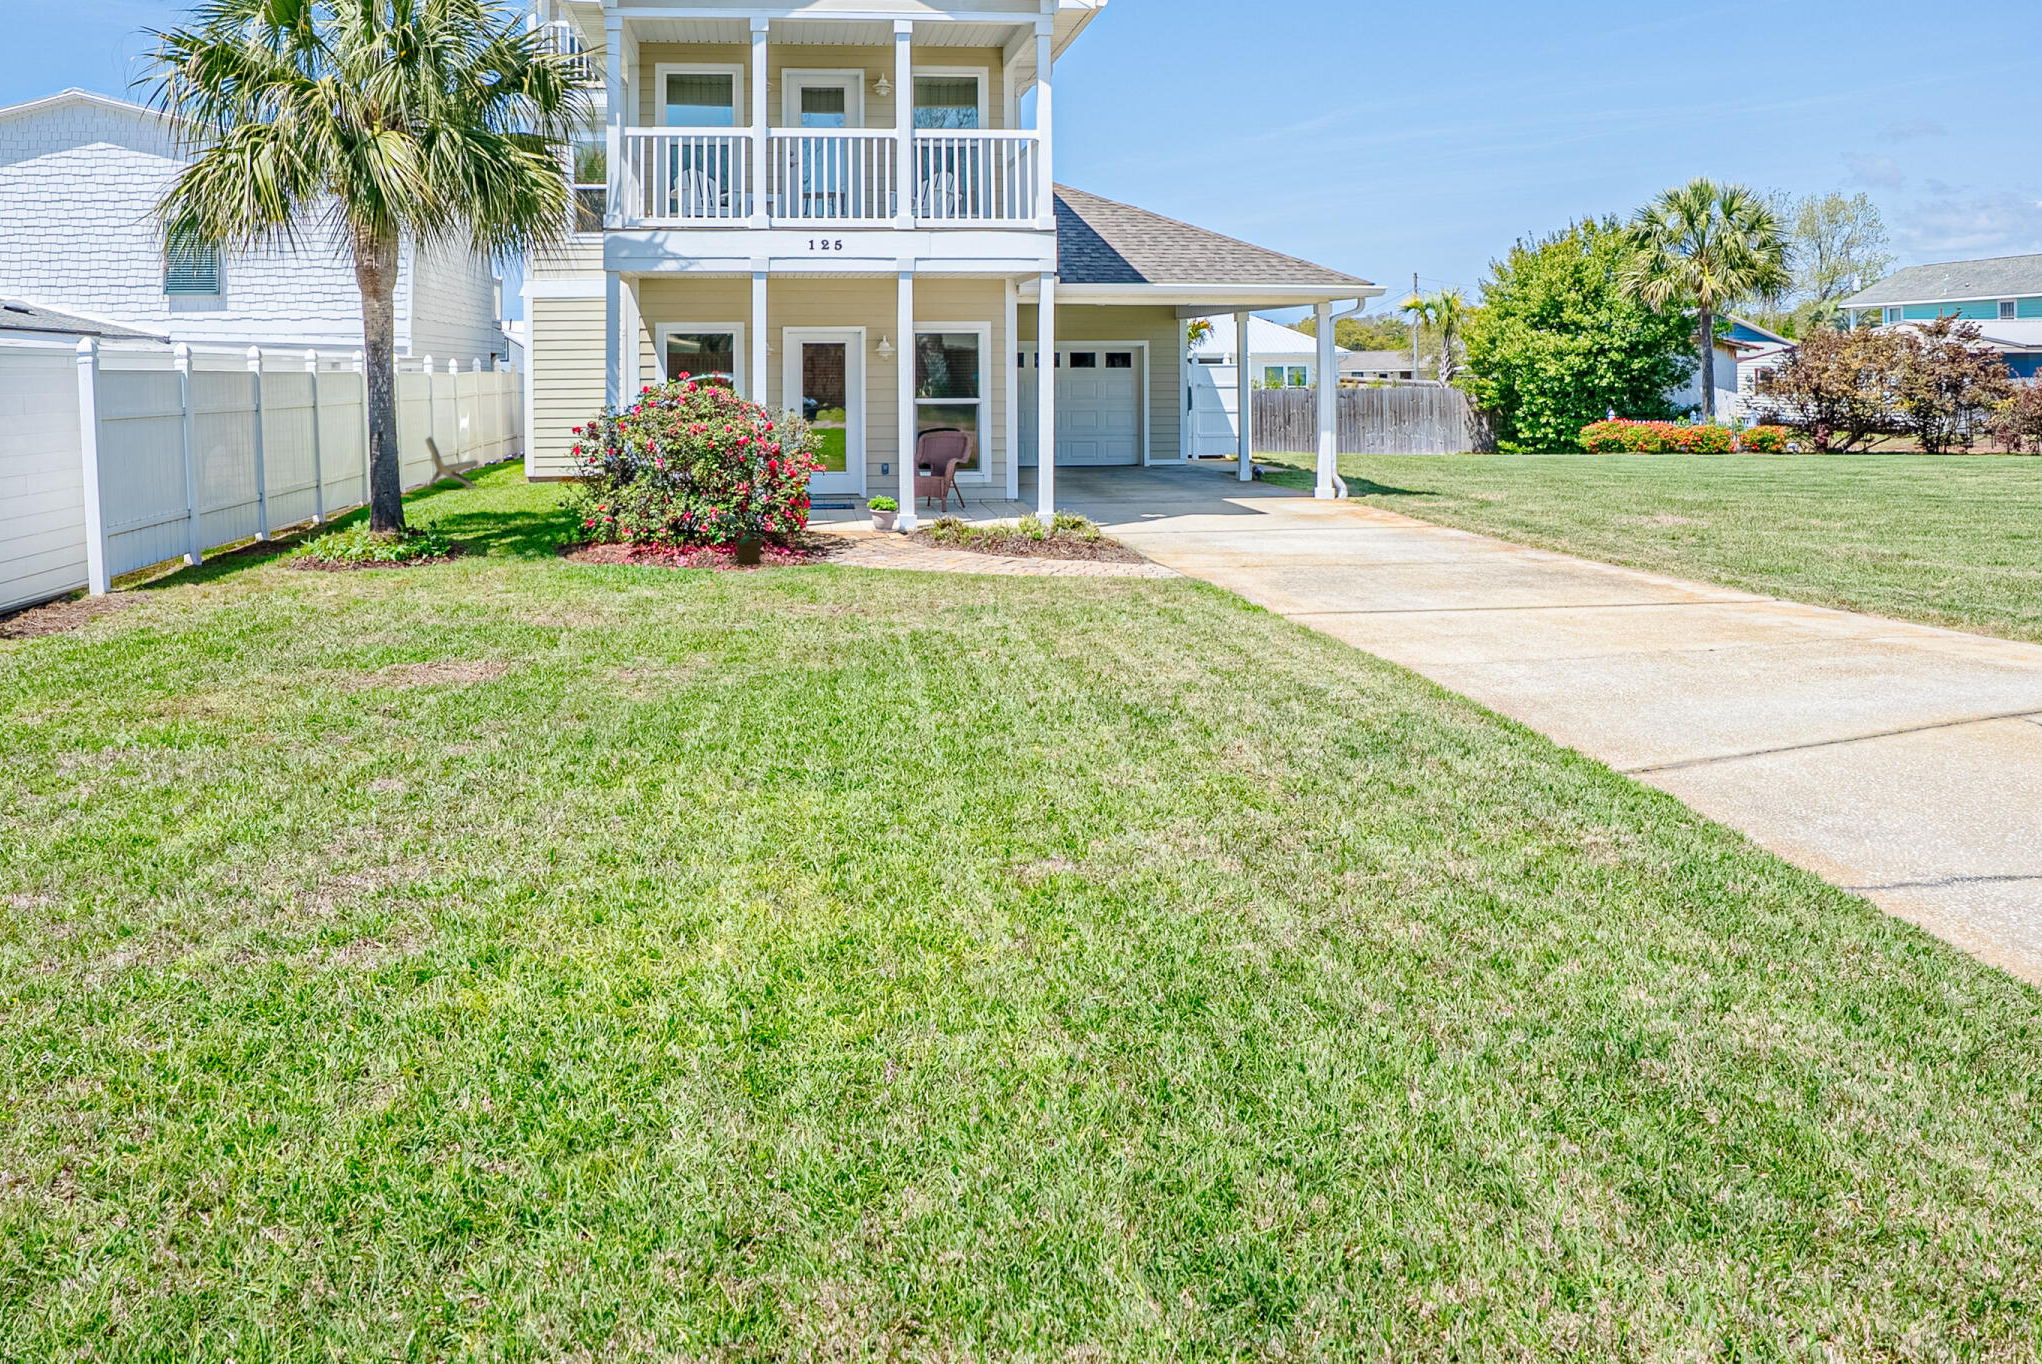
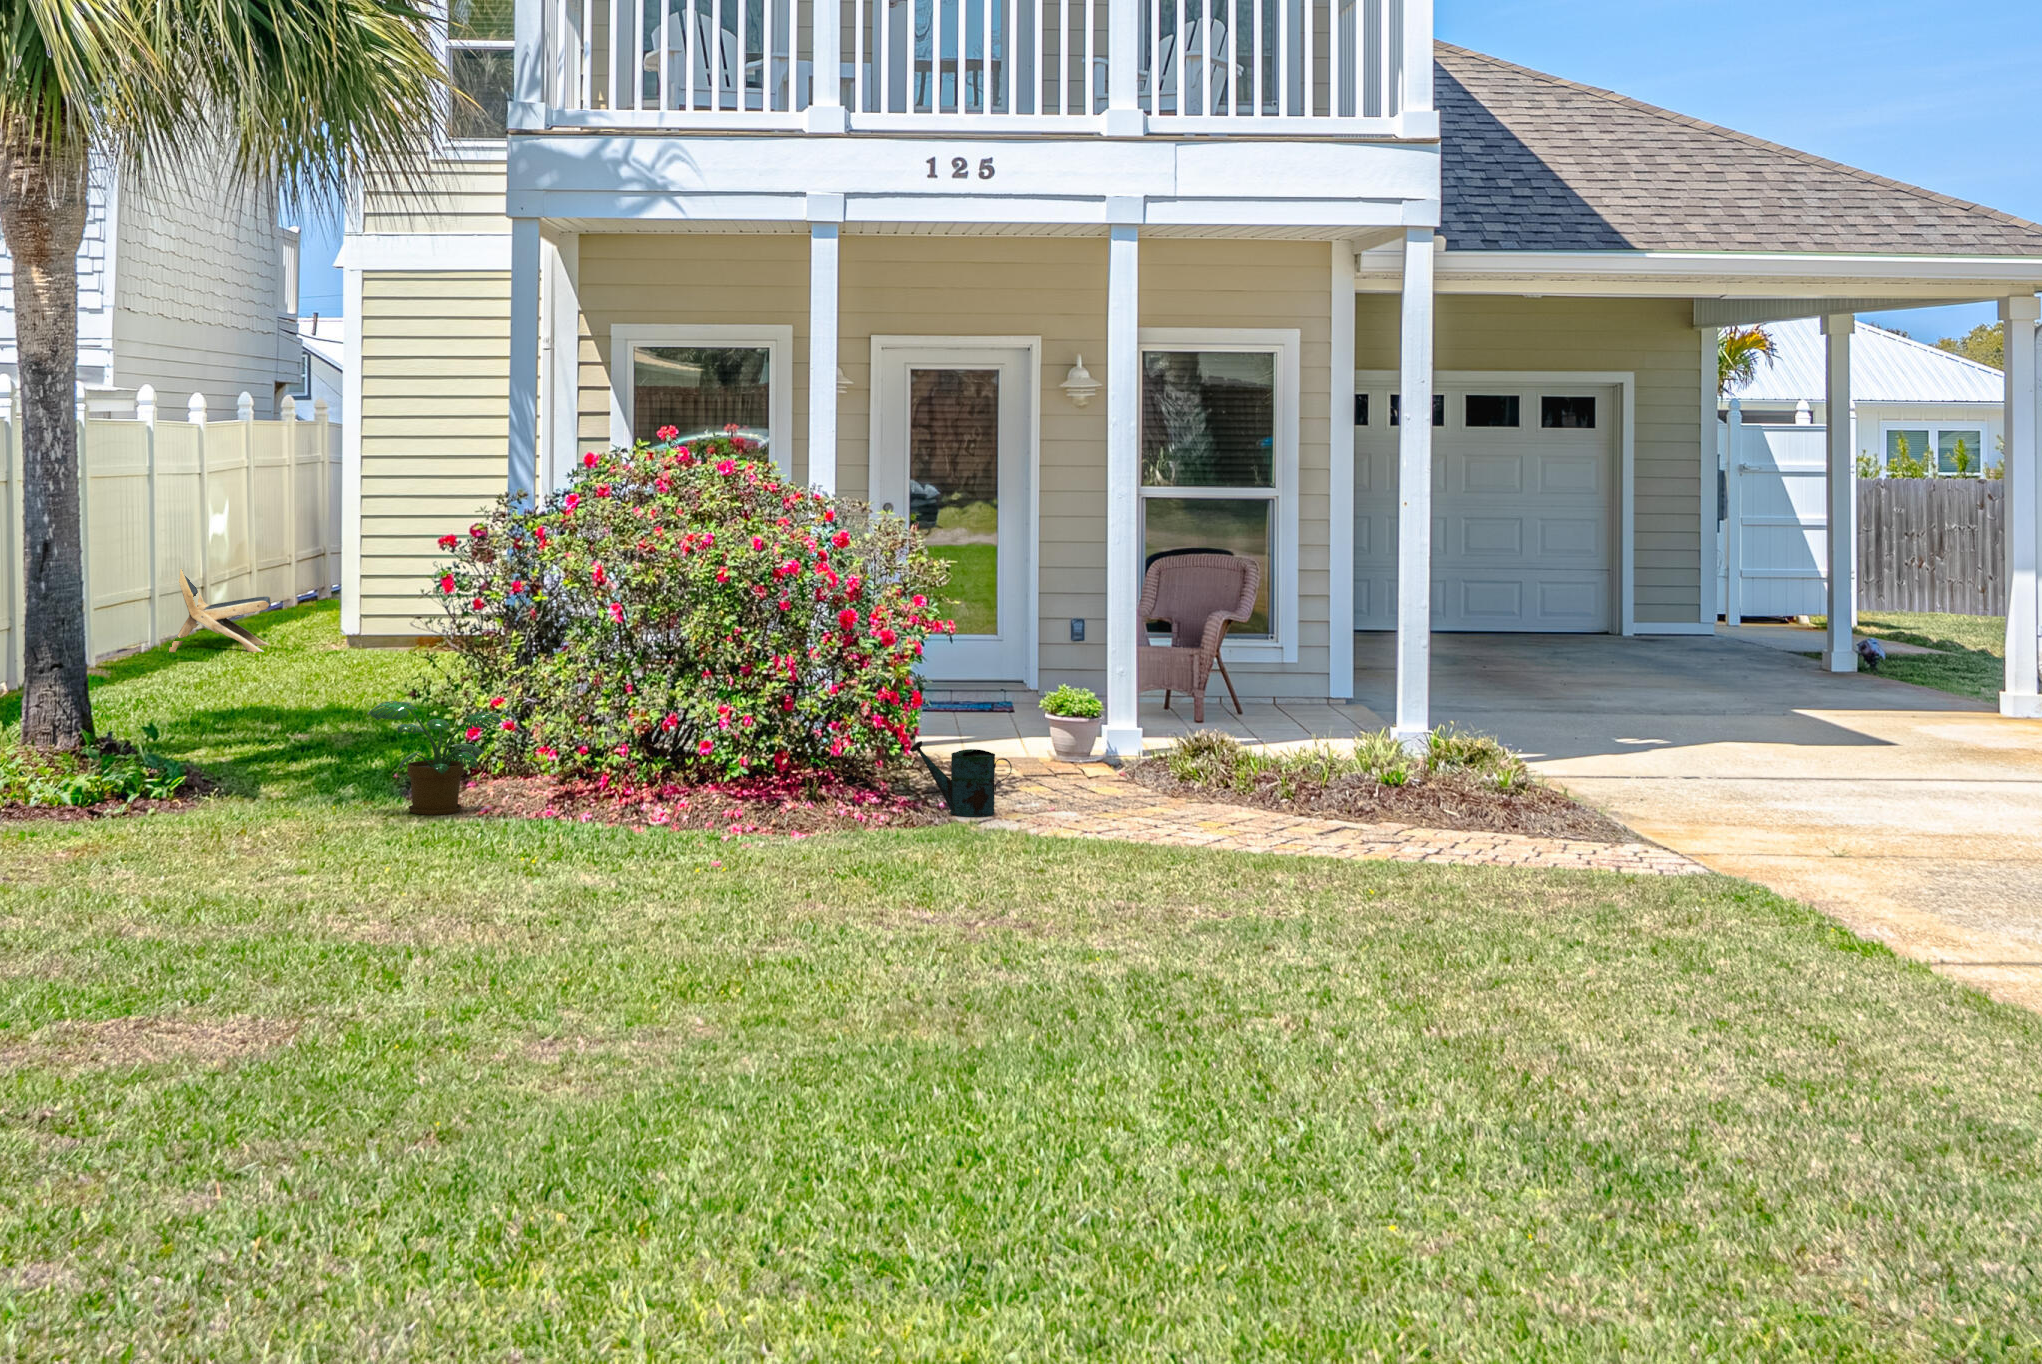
potted plant: present [718,513,767,564] -> present [368,701,501,815]
watering can: none [802,522,850,557] -> present [910,741,1012,817]

